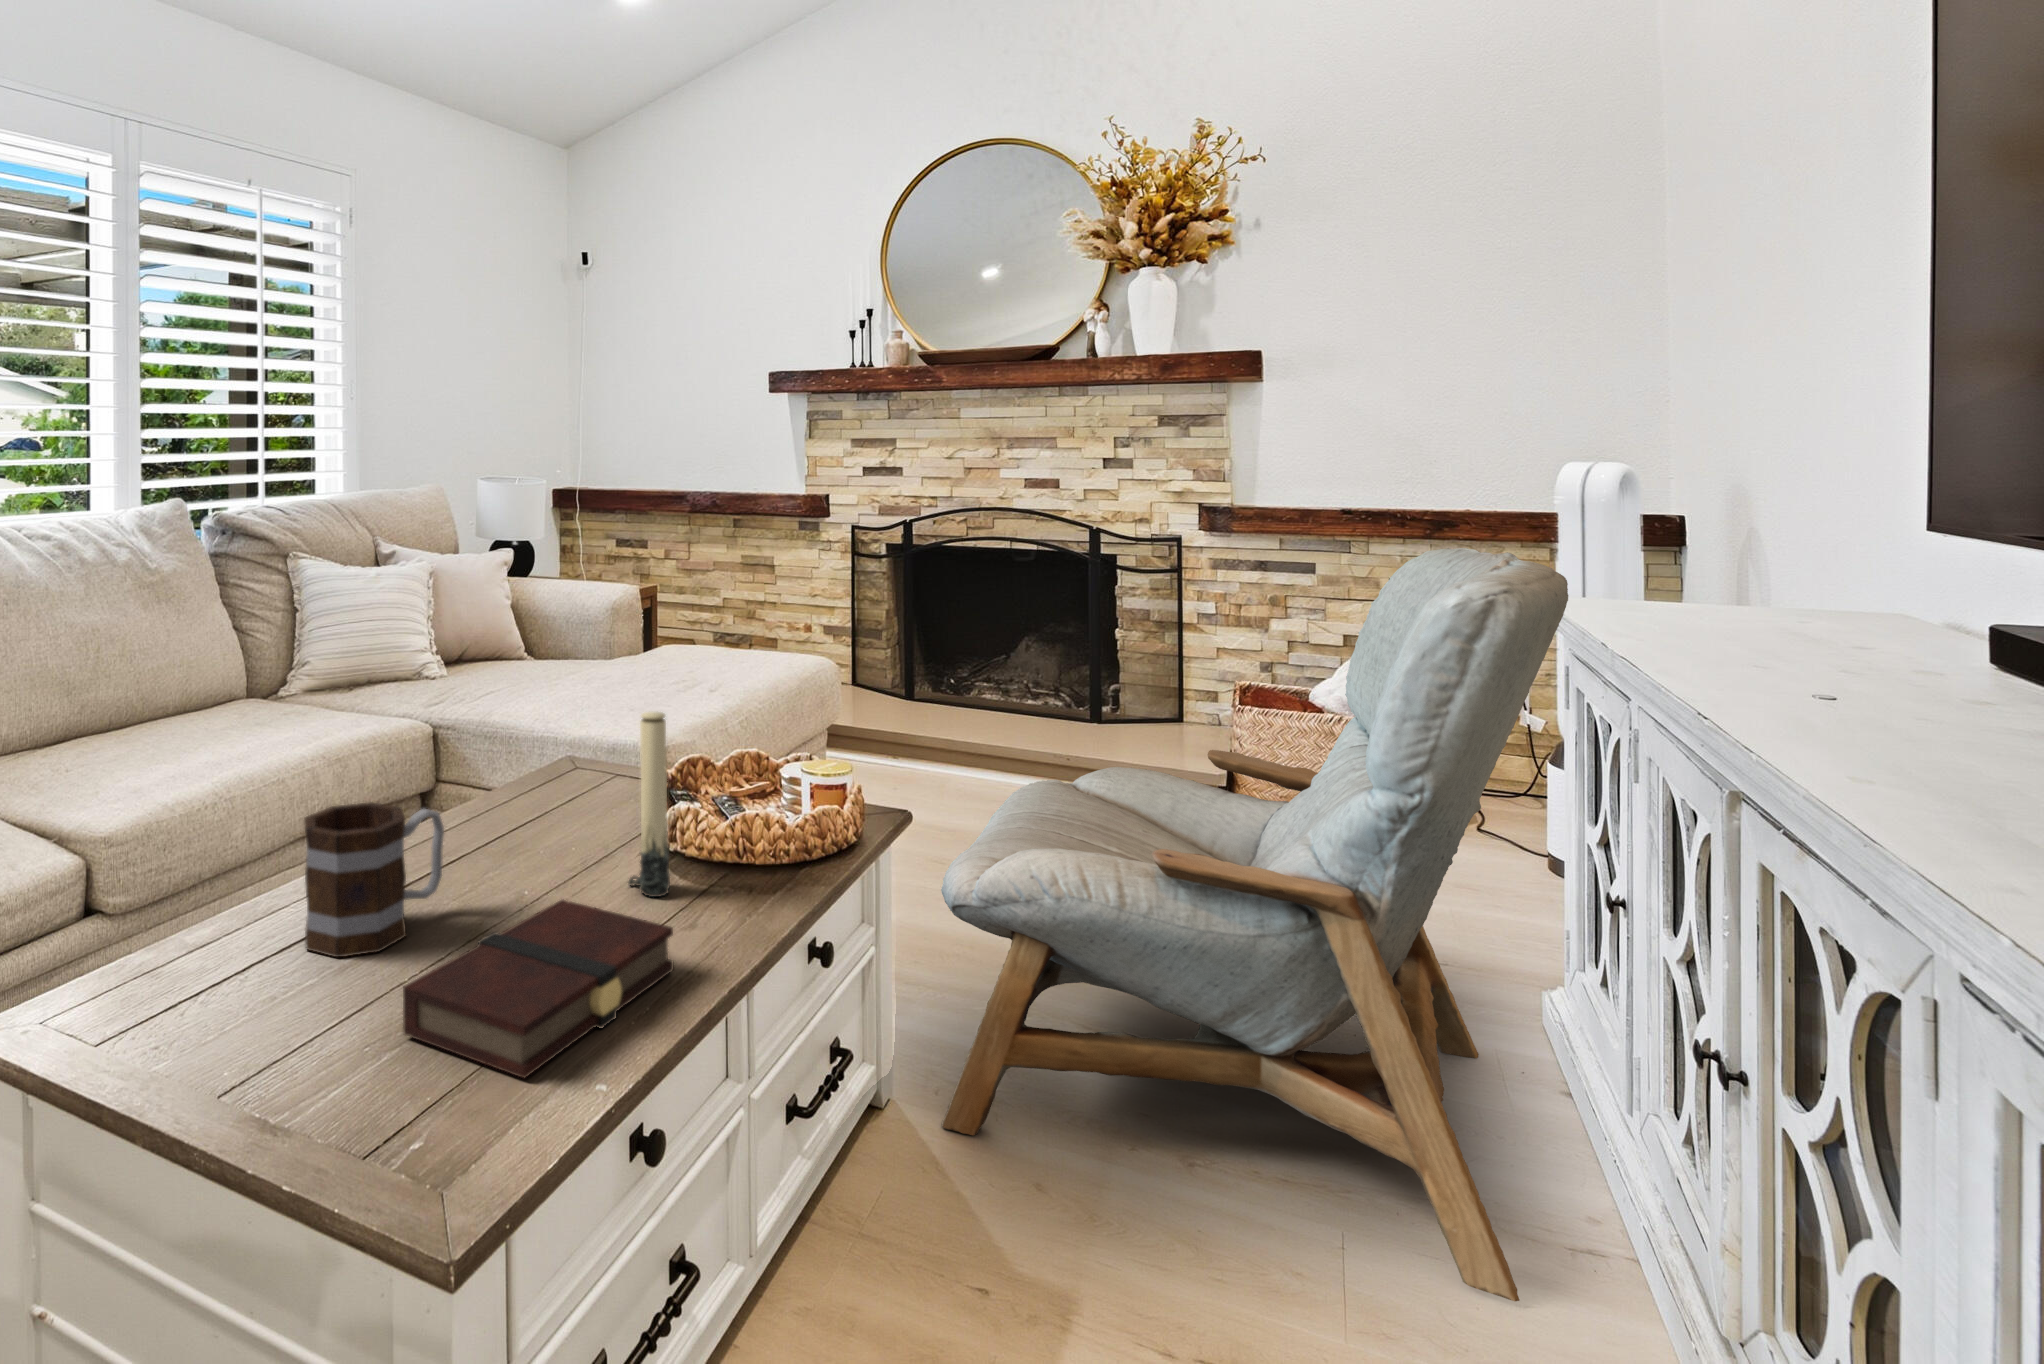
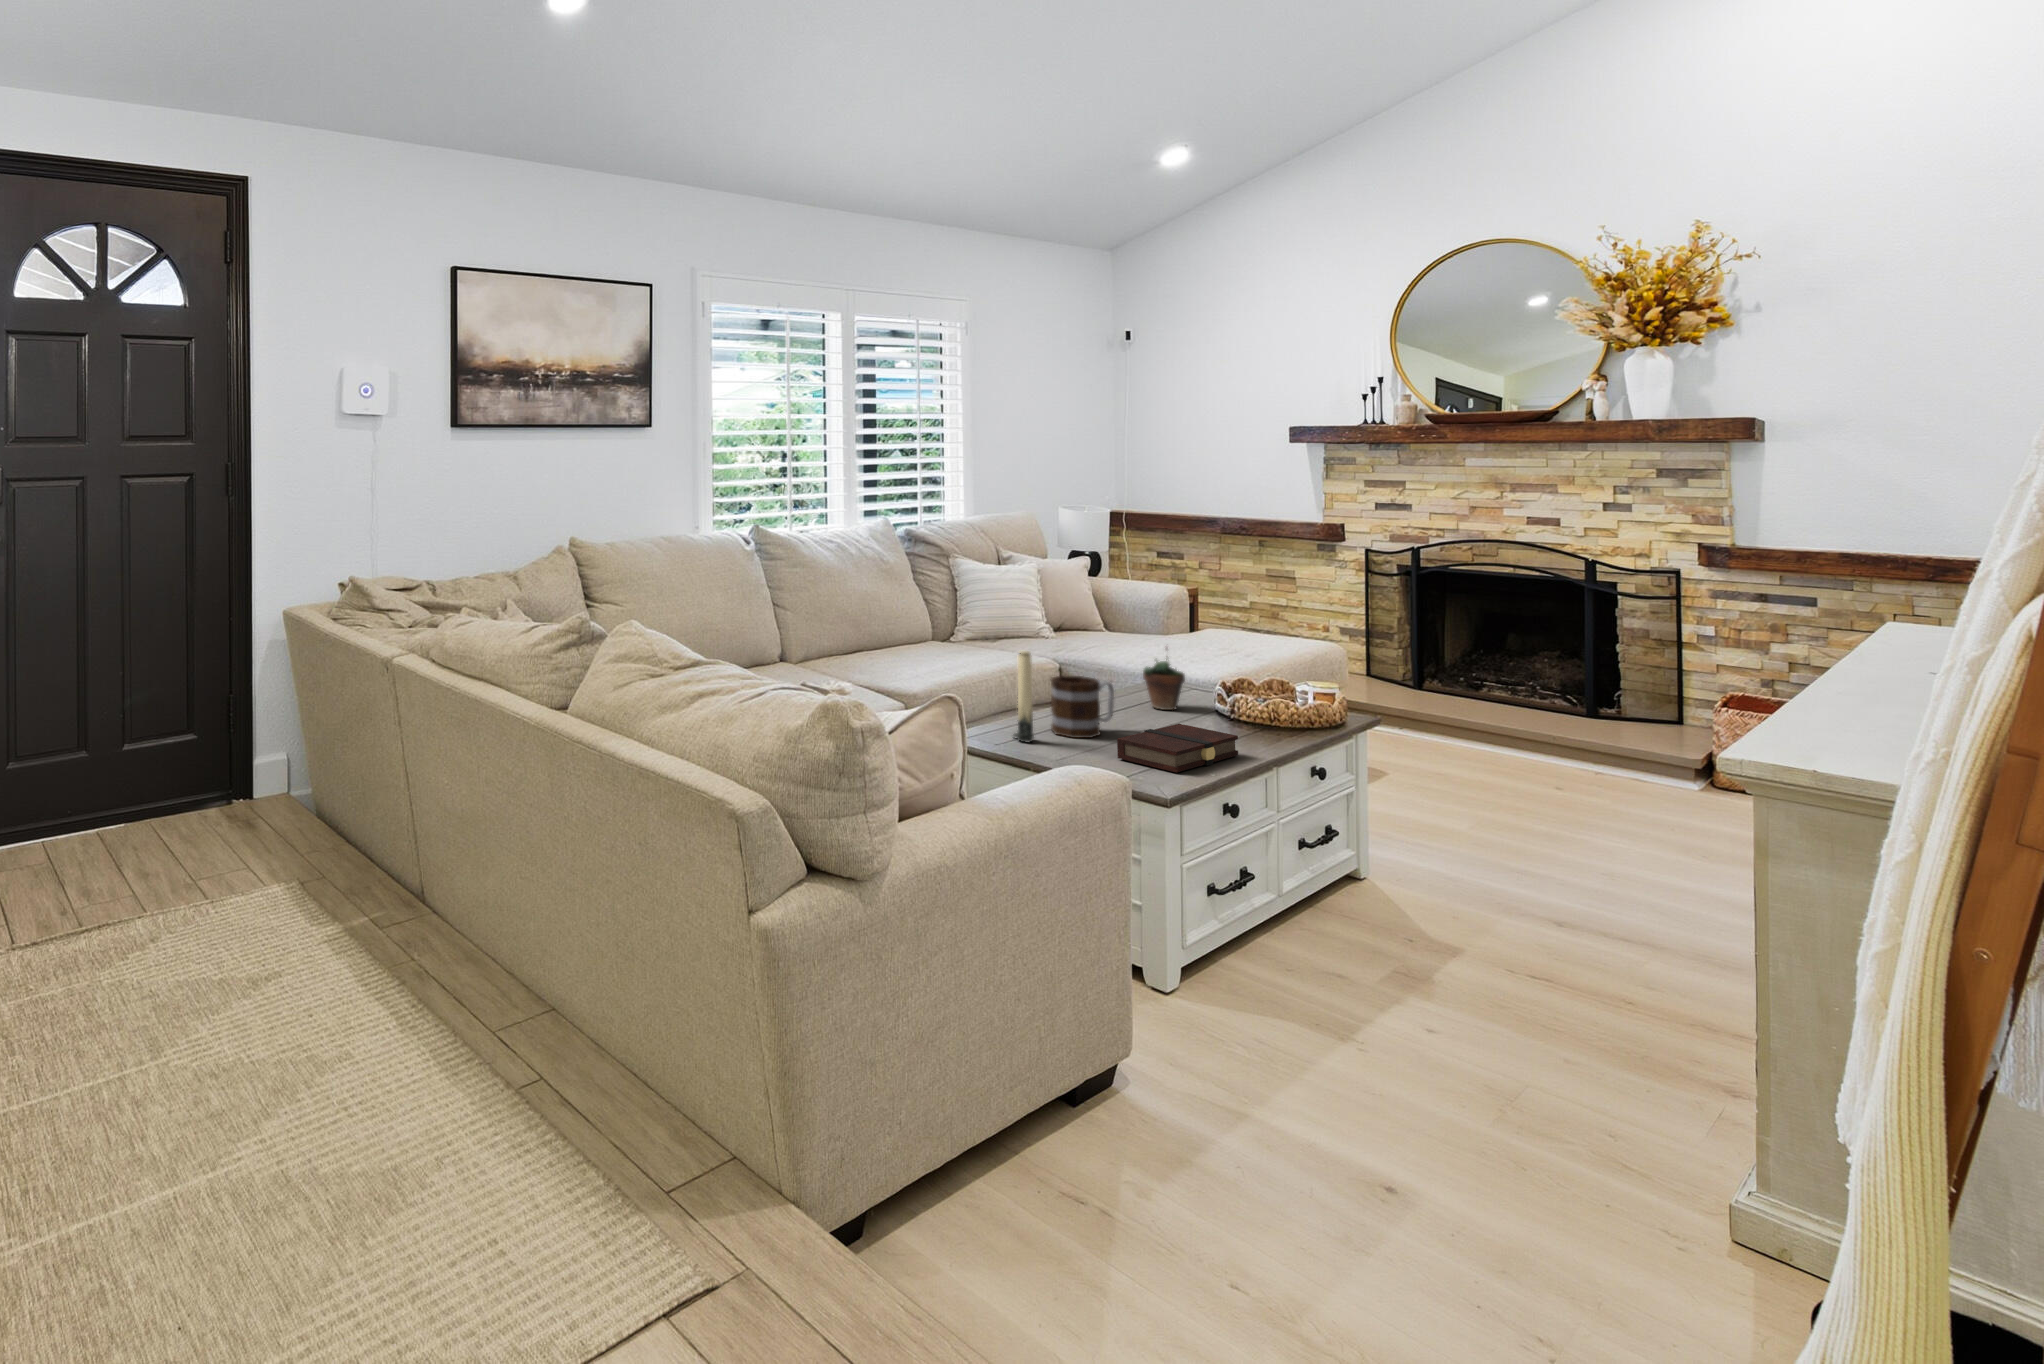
armchair: present [941,548,1568,1301] -> none [1398,585,1838,988]
succulent plant: none [524,705,599,832] -> present [1143,648,1185,710]
candle: present [628,712,670,897] -> present [1013,651,1034,742]

